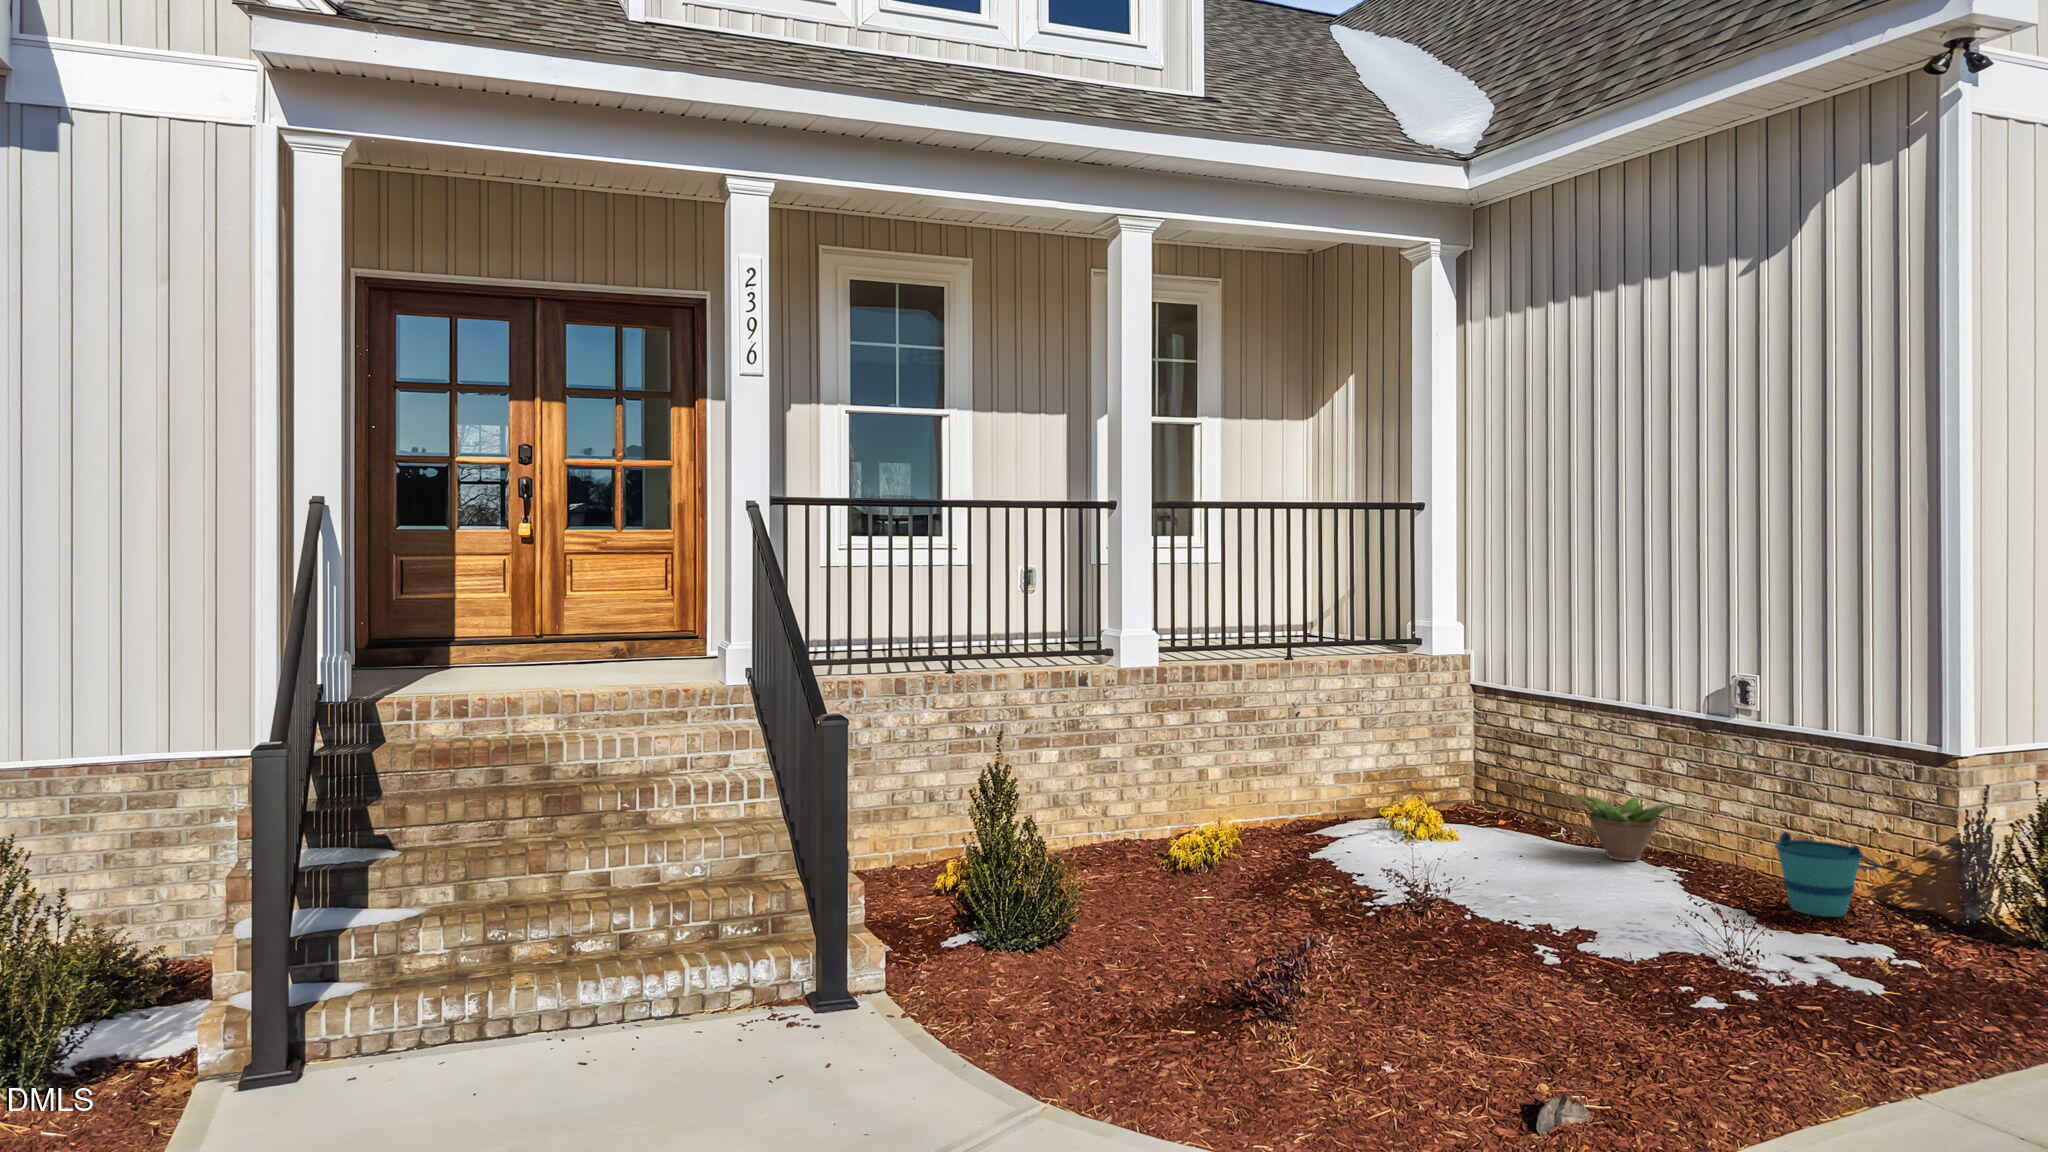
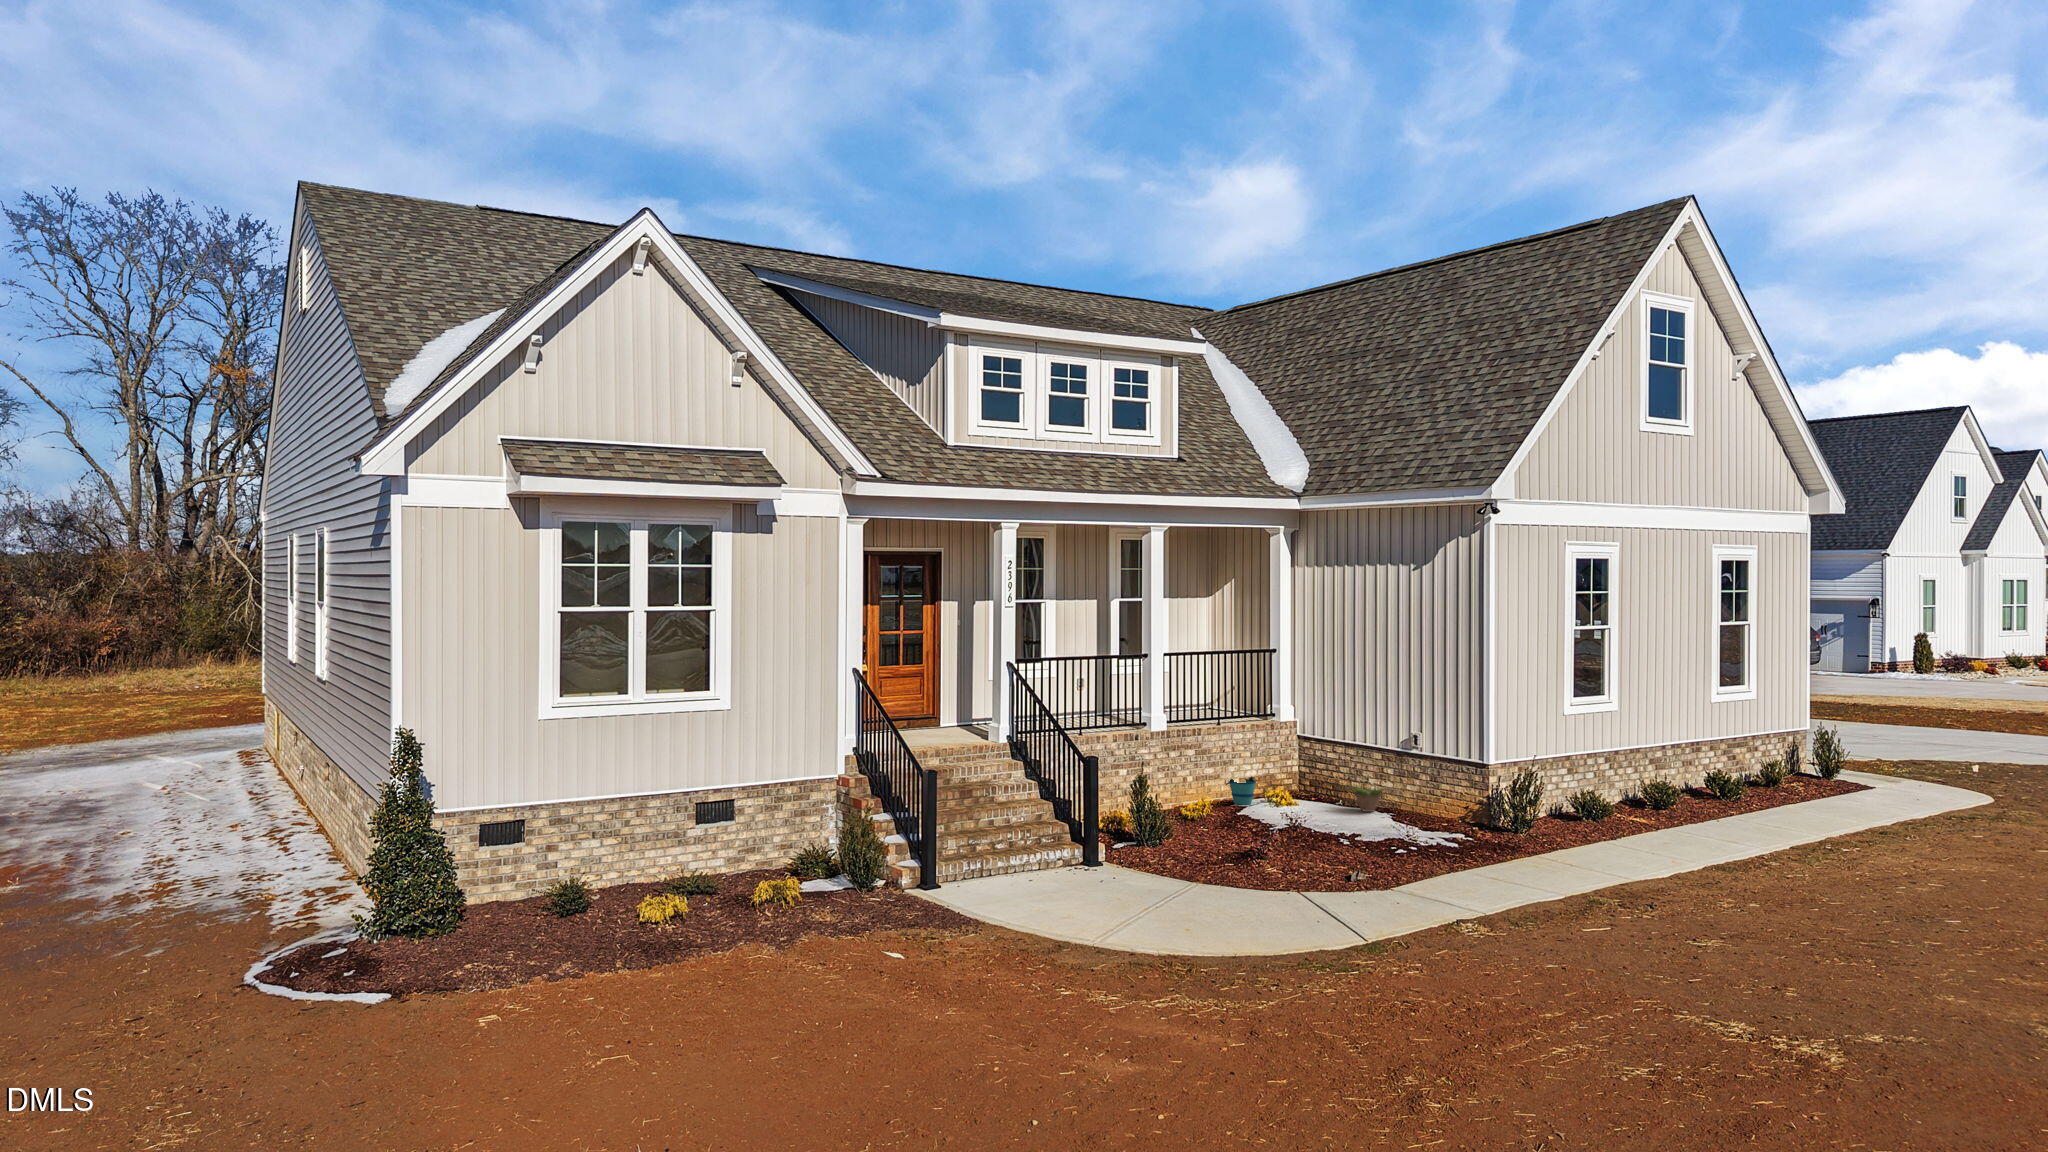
bucket: present [1775,832,1879,917] -> present [1226,777,1256,805]

